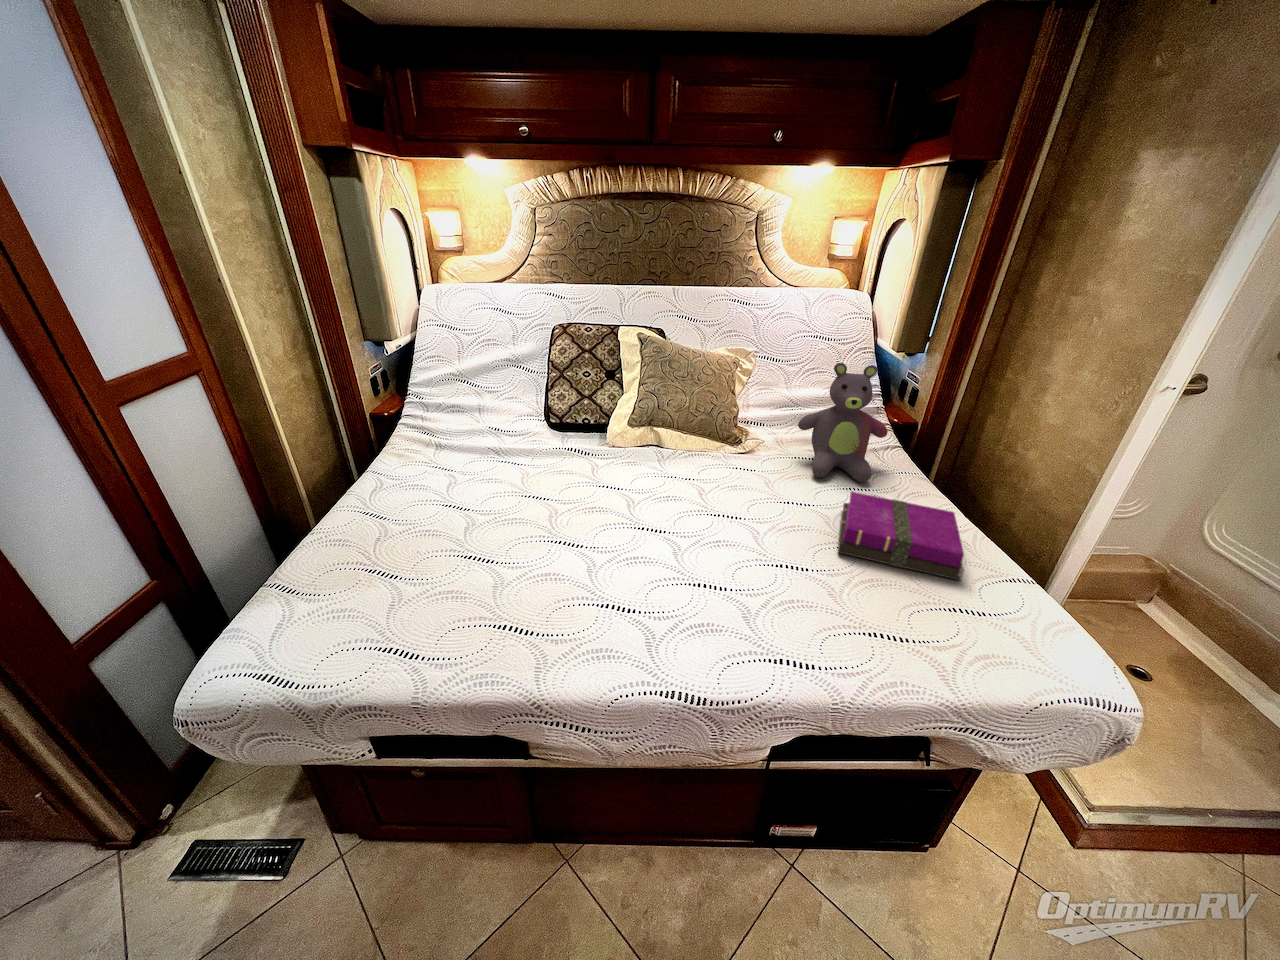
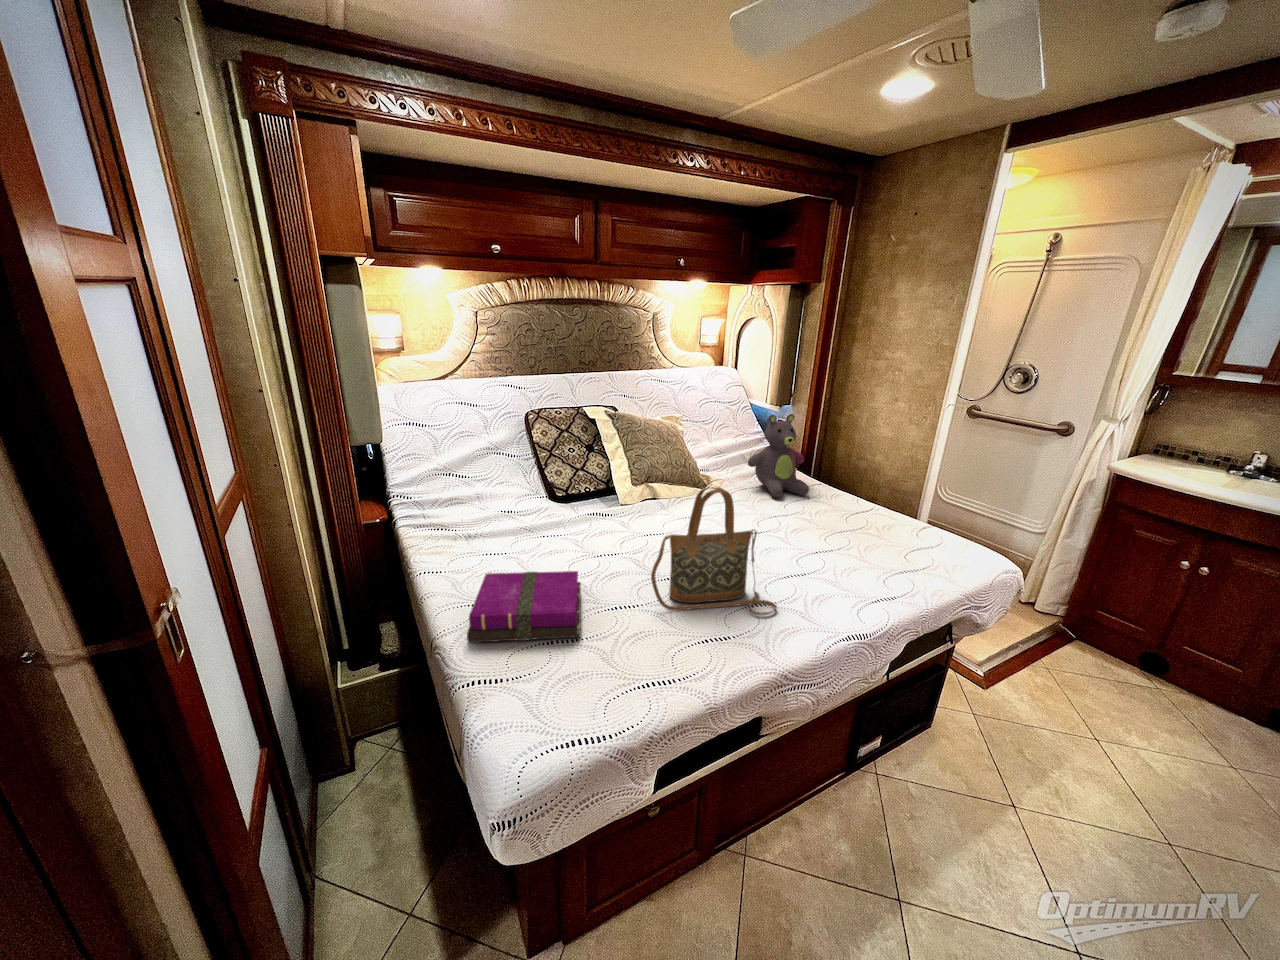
handbag: none [507,443,638,620] -> present [651,487,777,615]
notebook: present [838,492,964,580] -> present [467,571,581,643]

